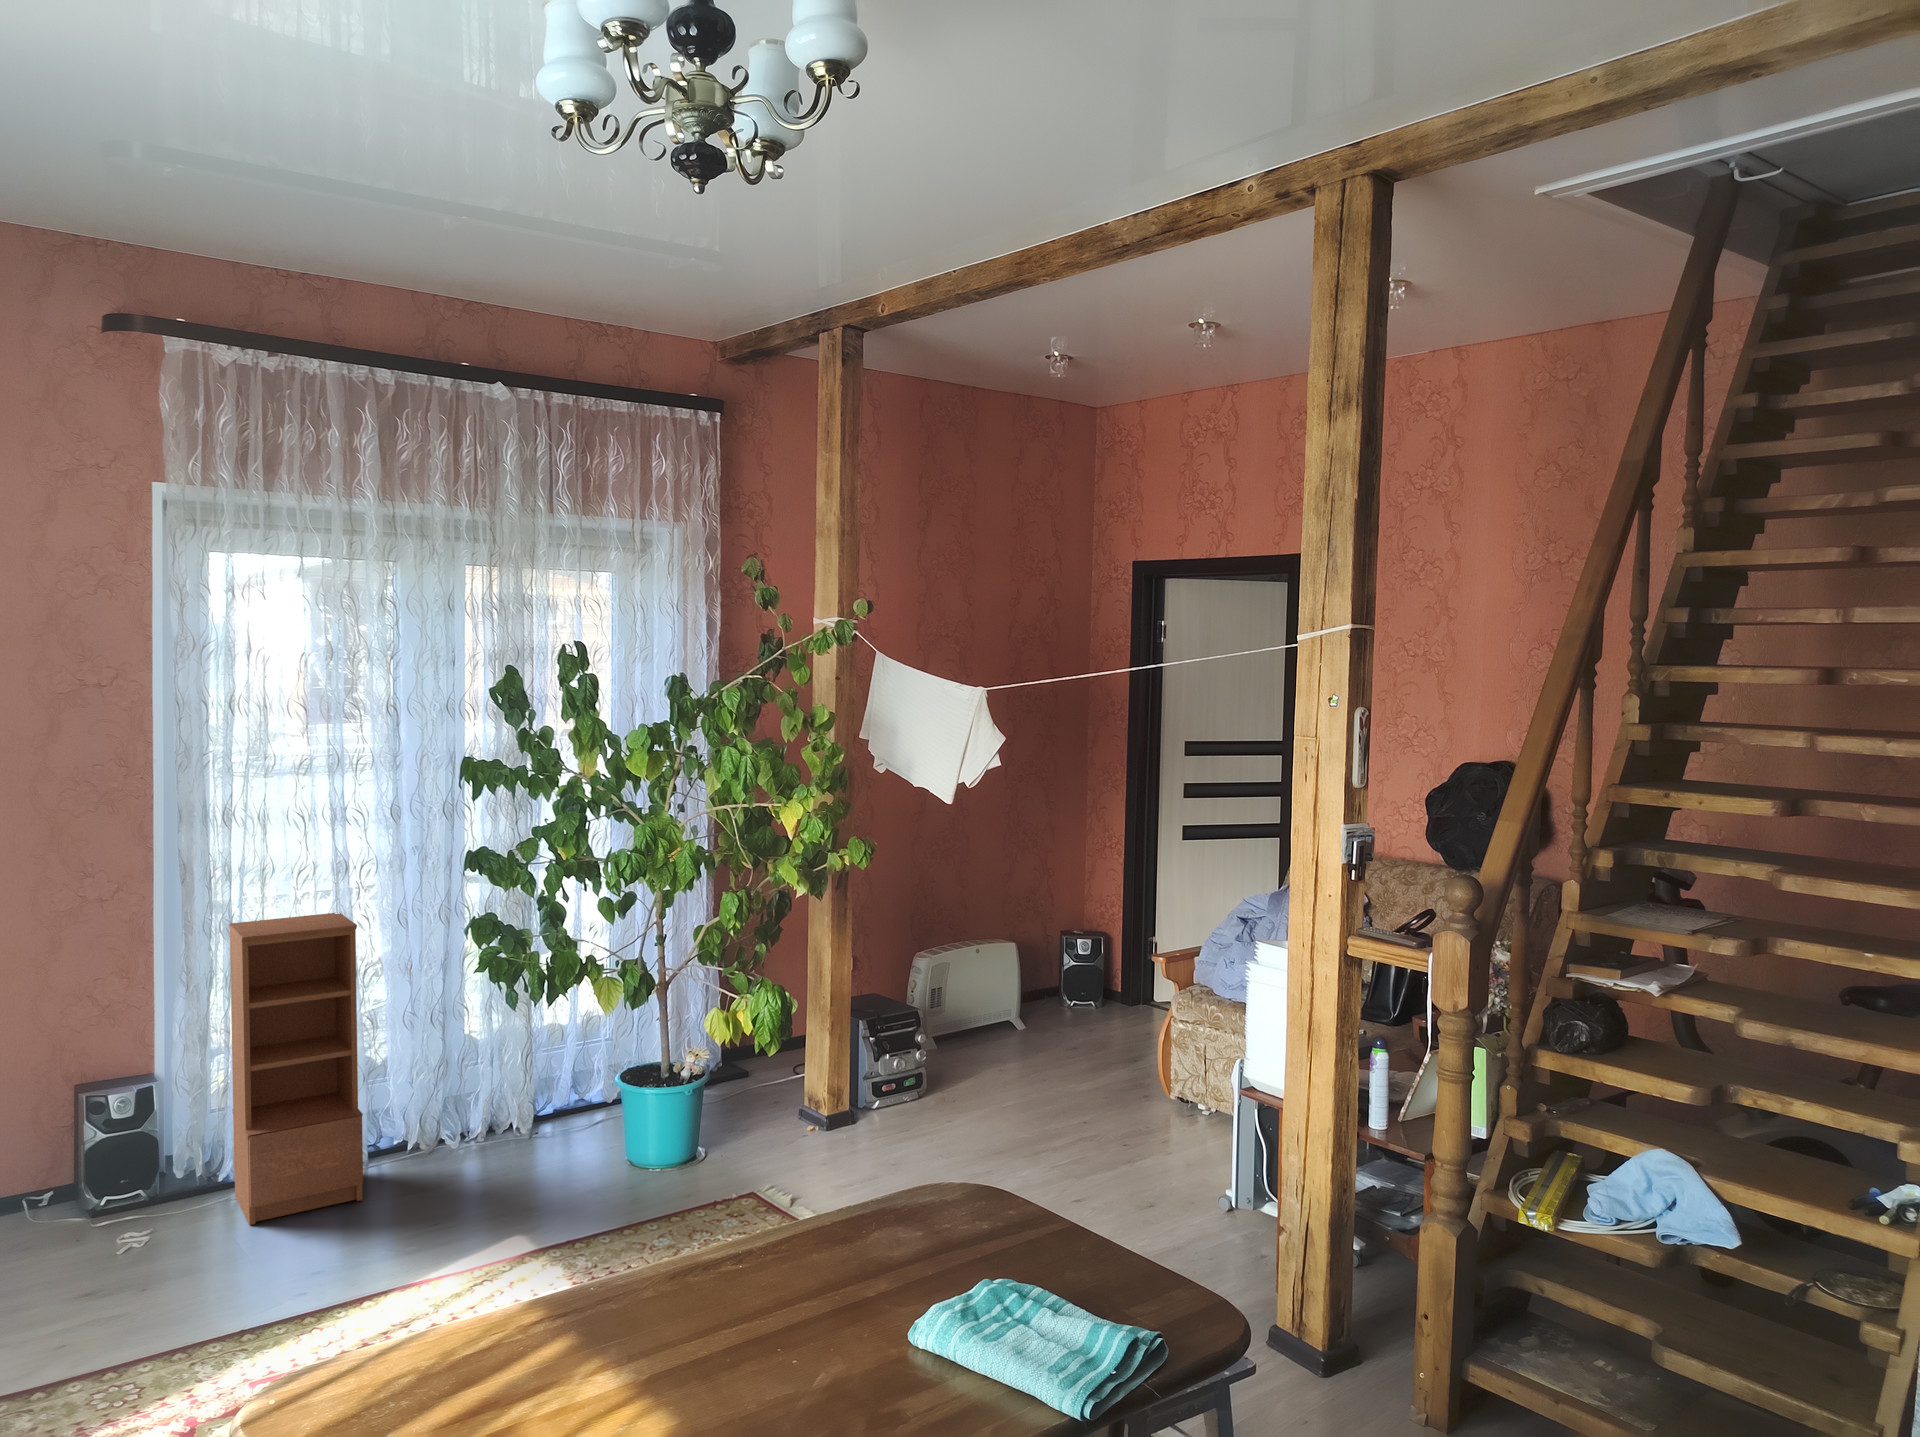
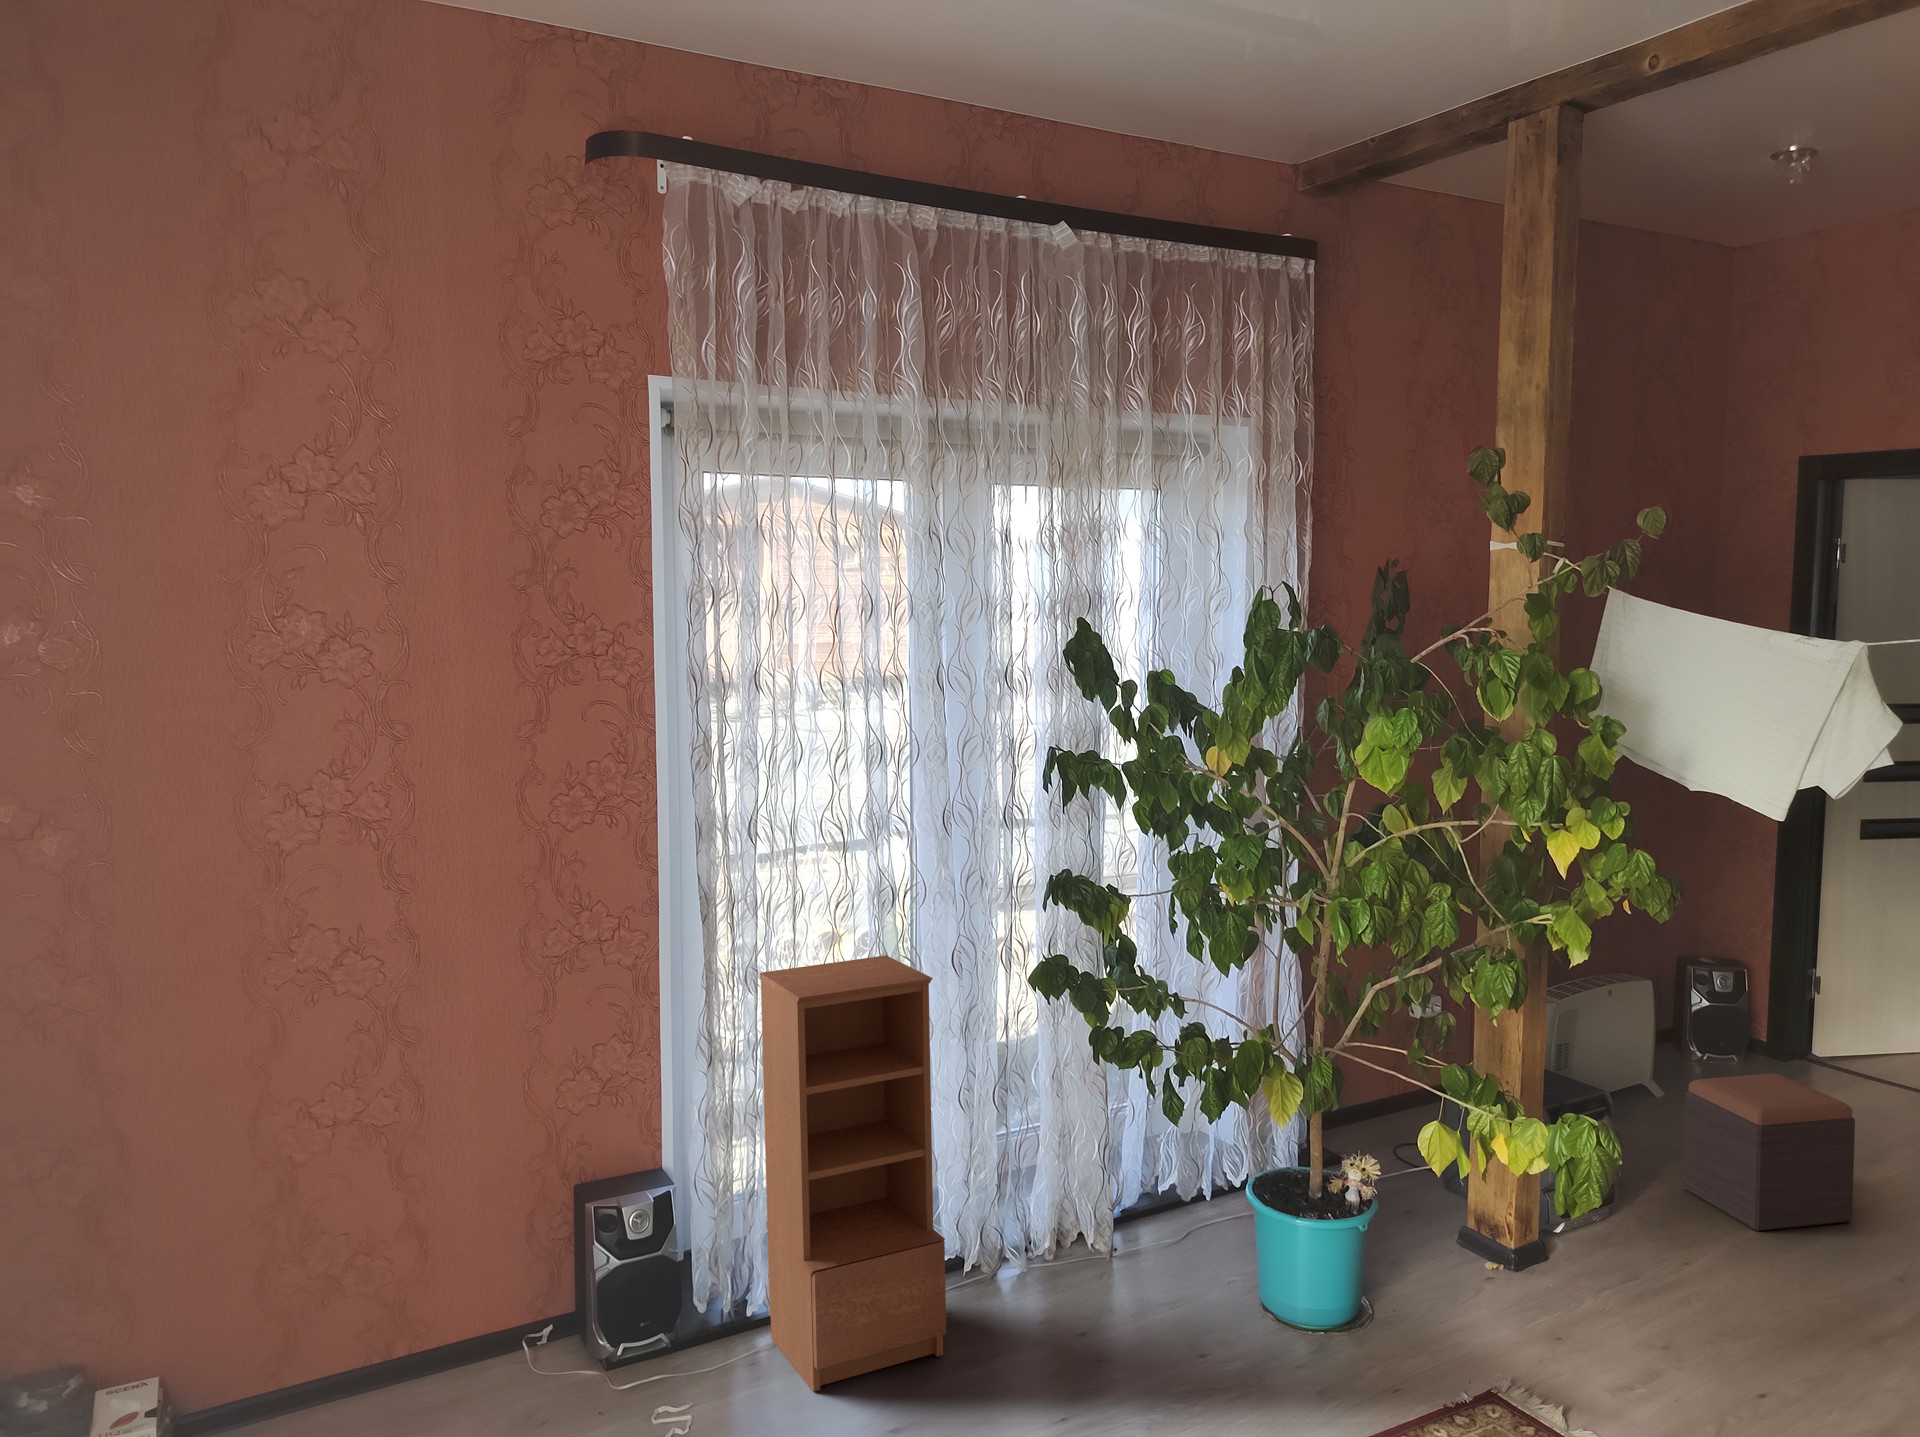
footstool: none [983,1001,1080,1108] -> present [1684,1073,1855,1231]

